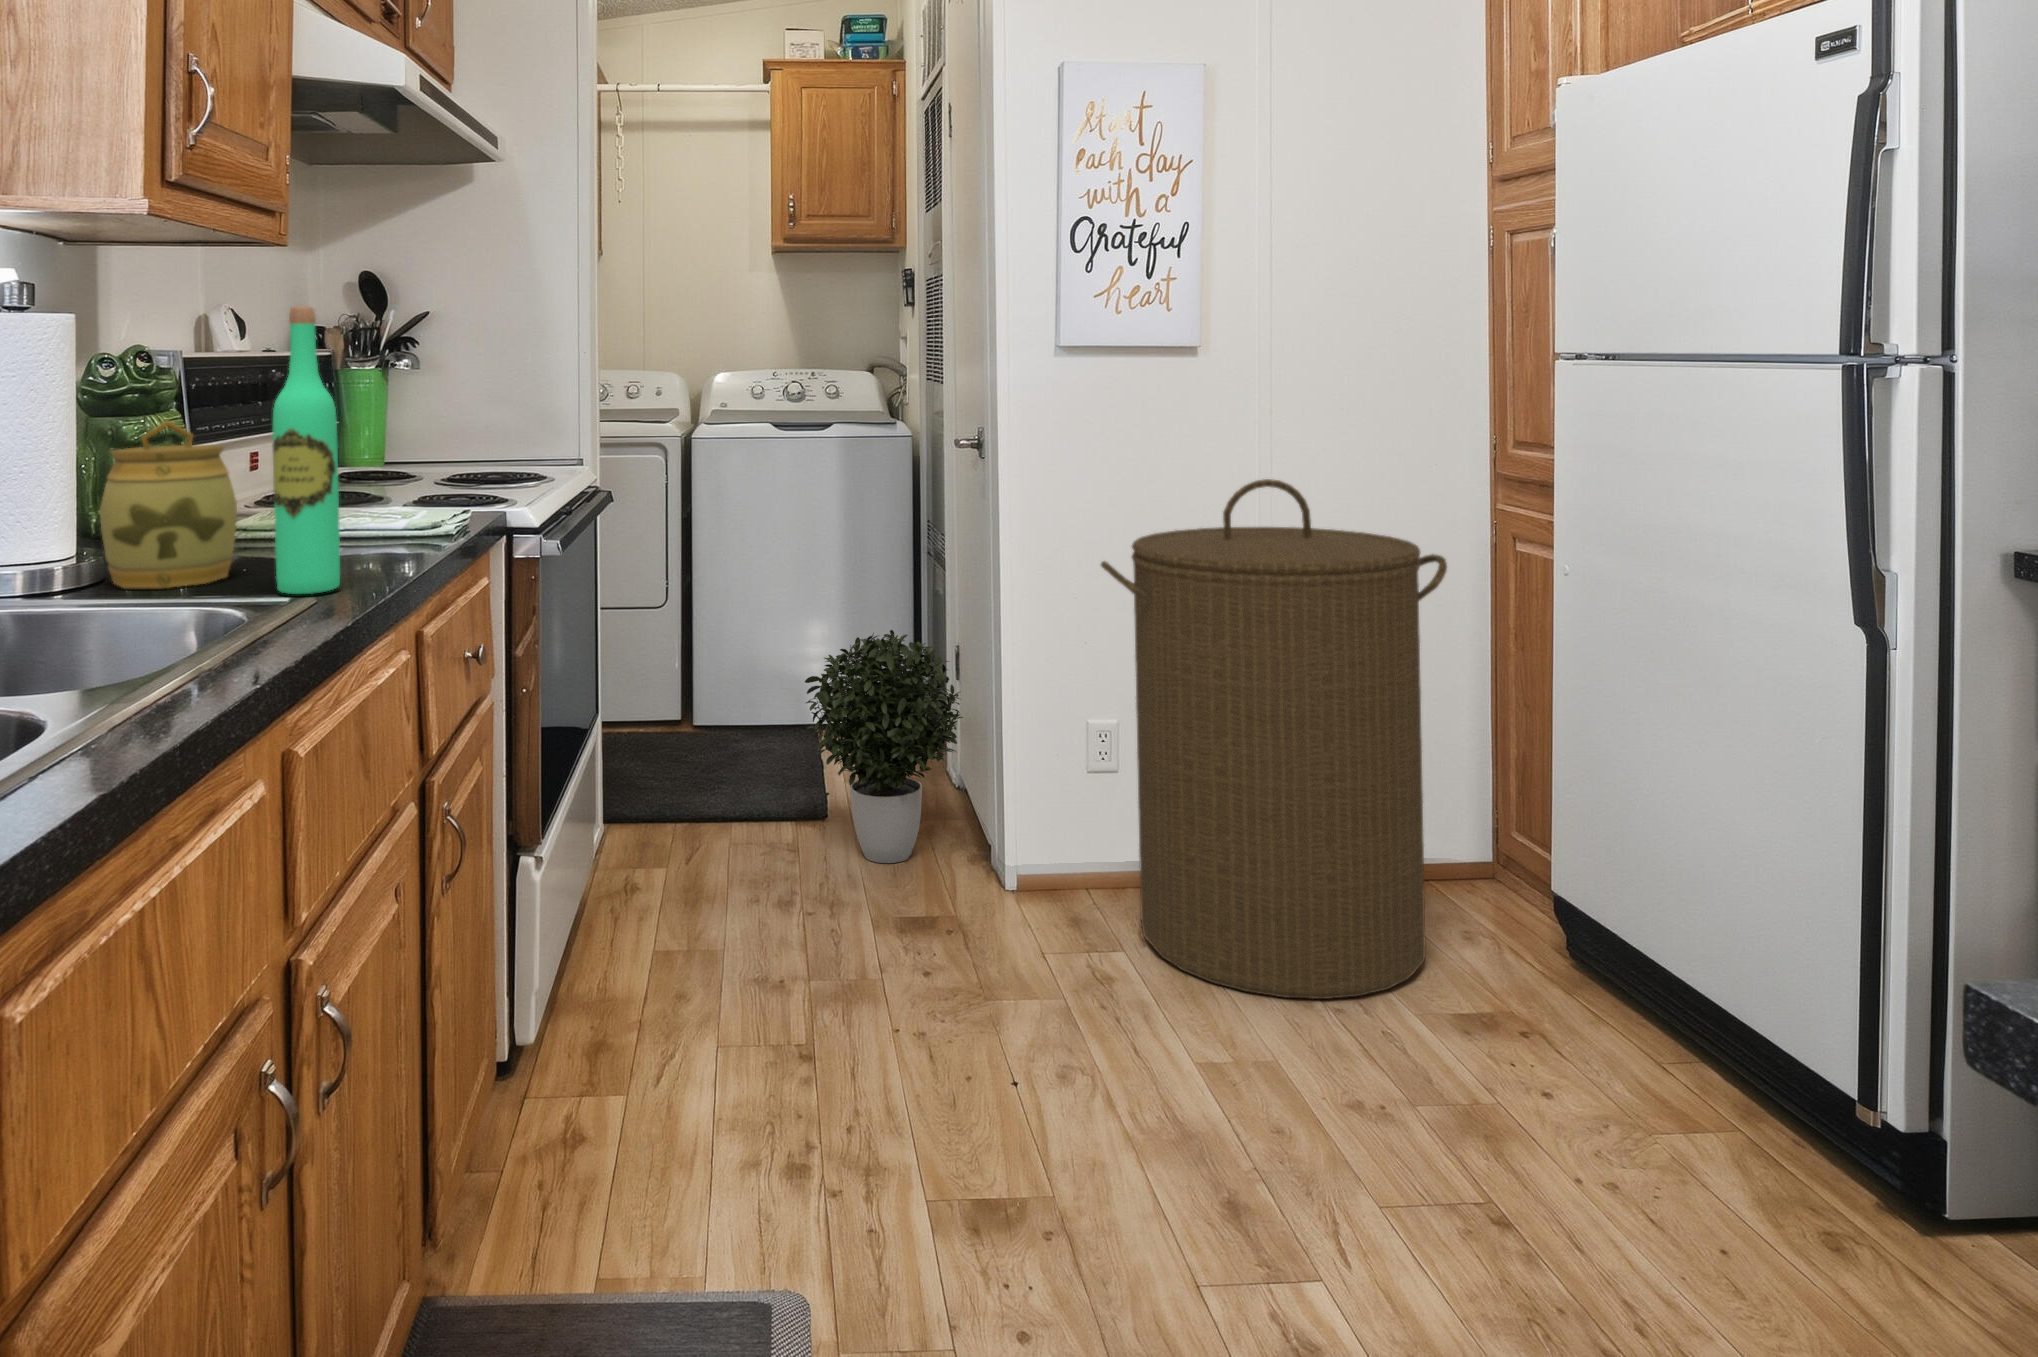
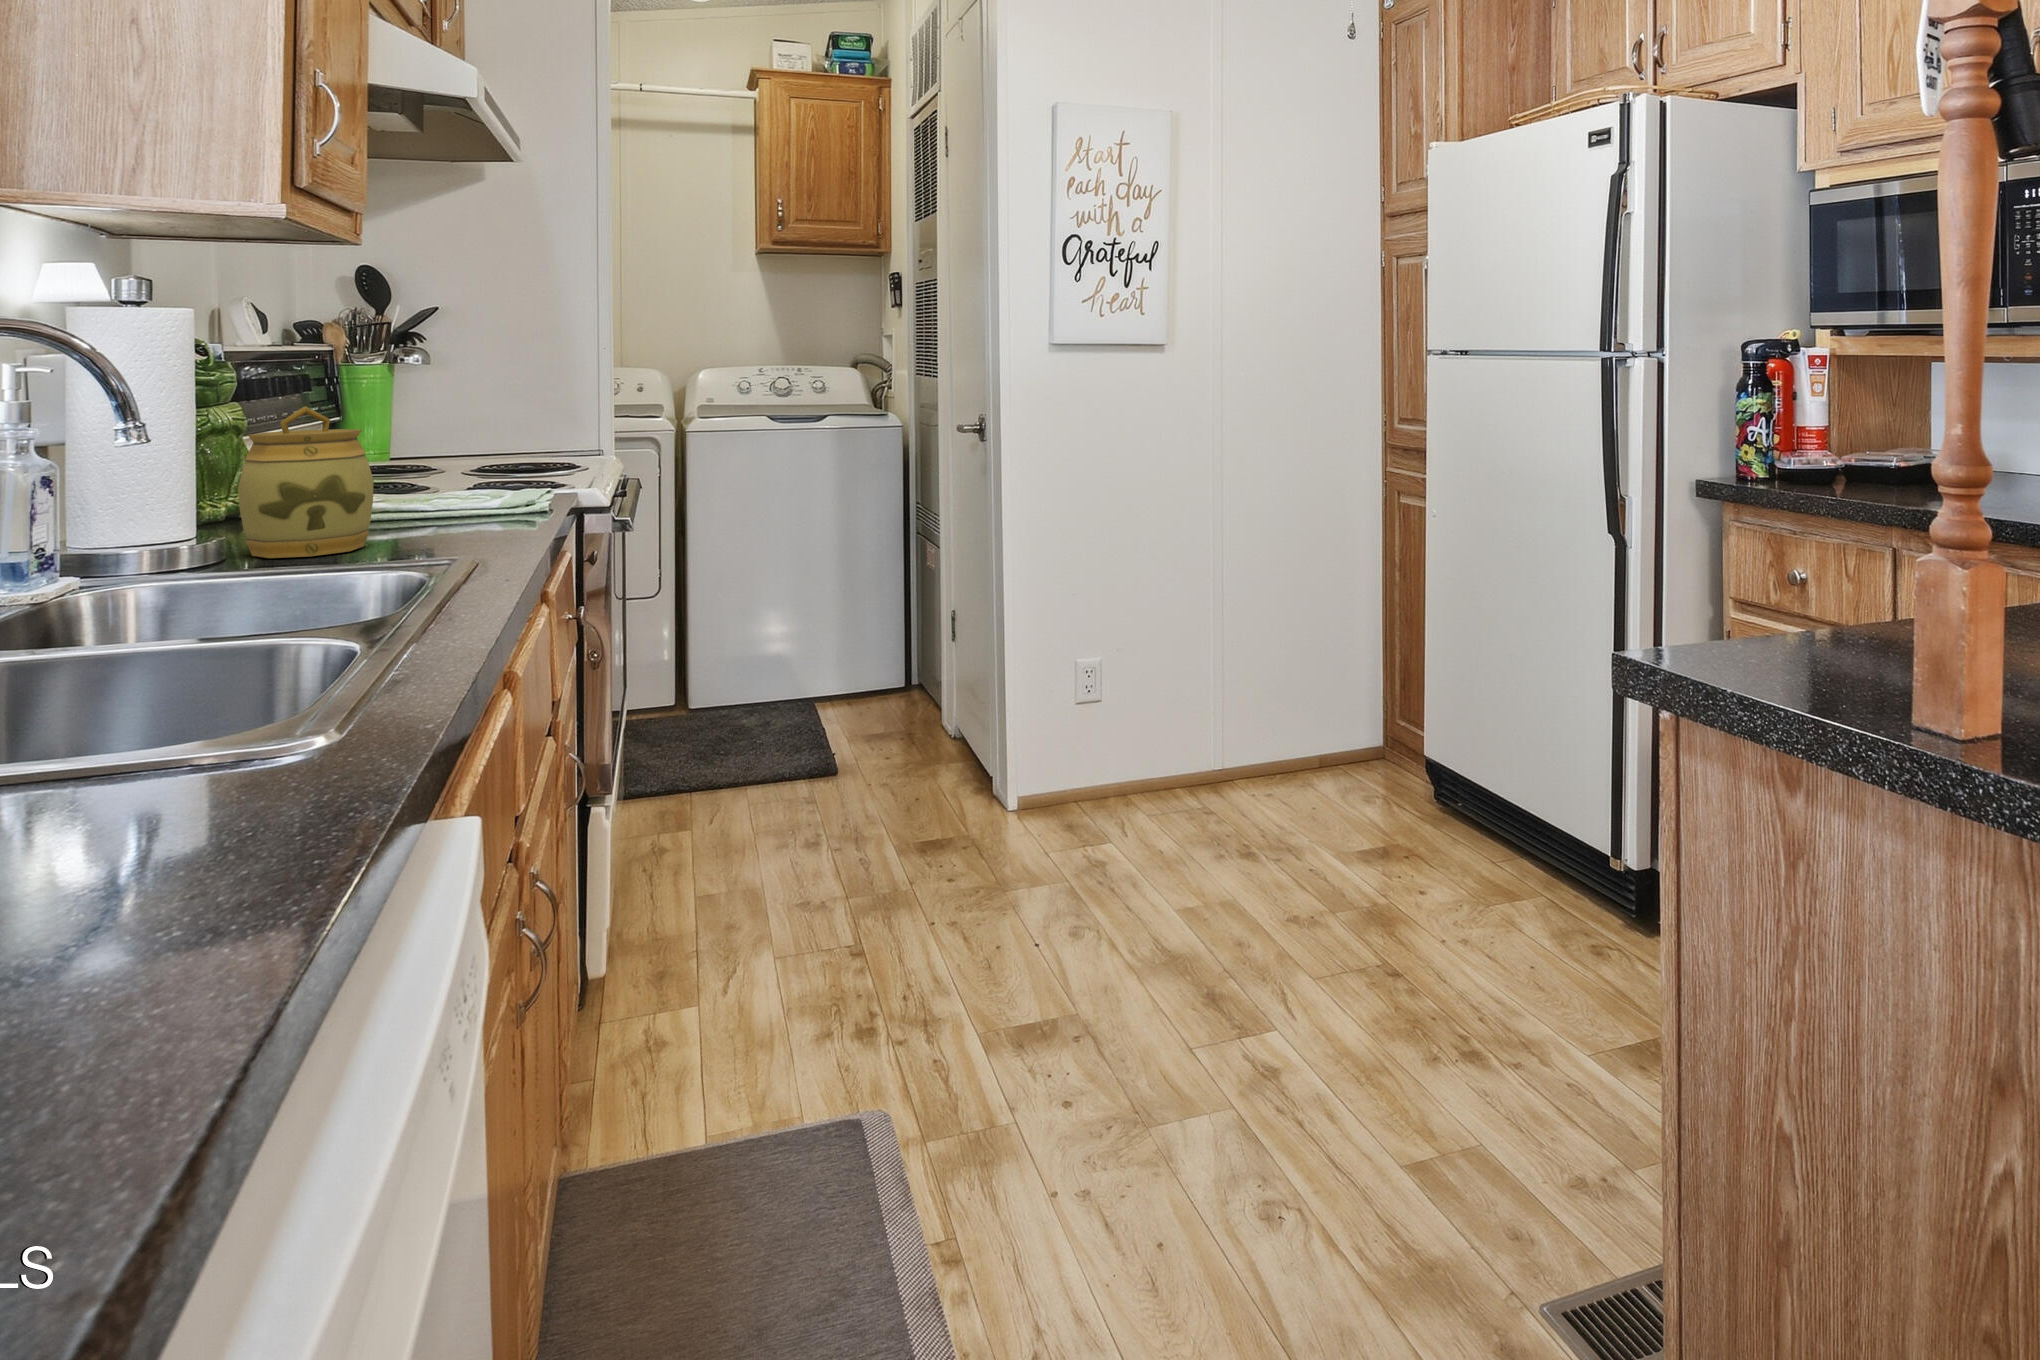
wine bottle: present [272,306,340,594] -> none [429,306,491,554]
laundry hamper: present [1101,479,1447,999] -> none [1086,450,1349,857]
potted plant: present [805,630,963,863] -> none [819,593,962,797]

